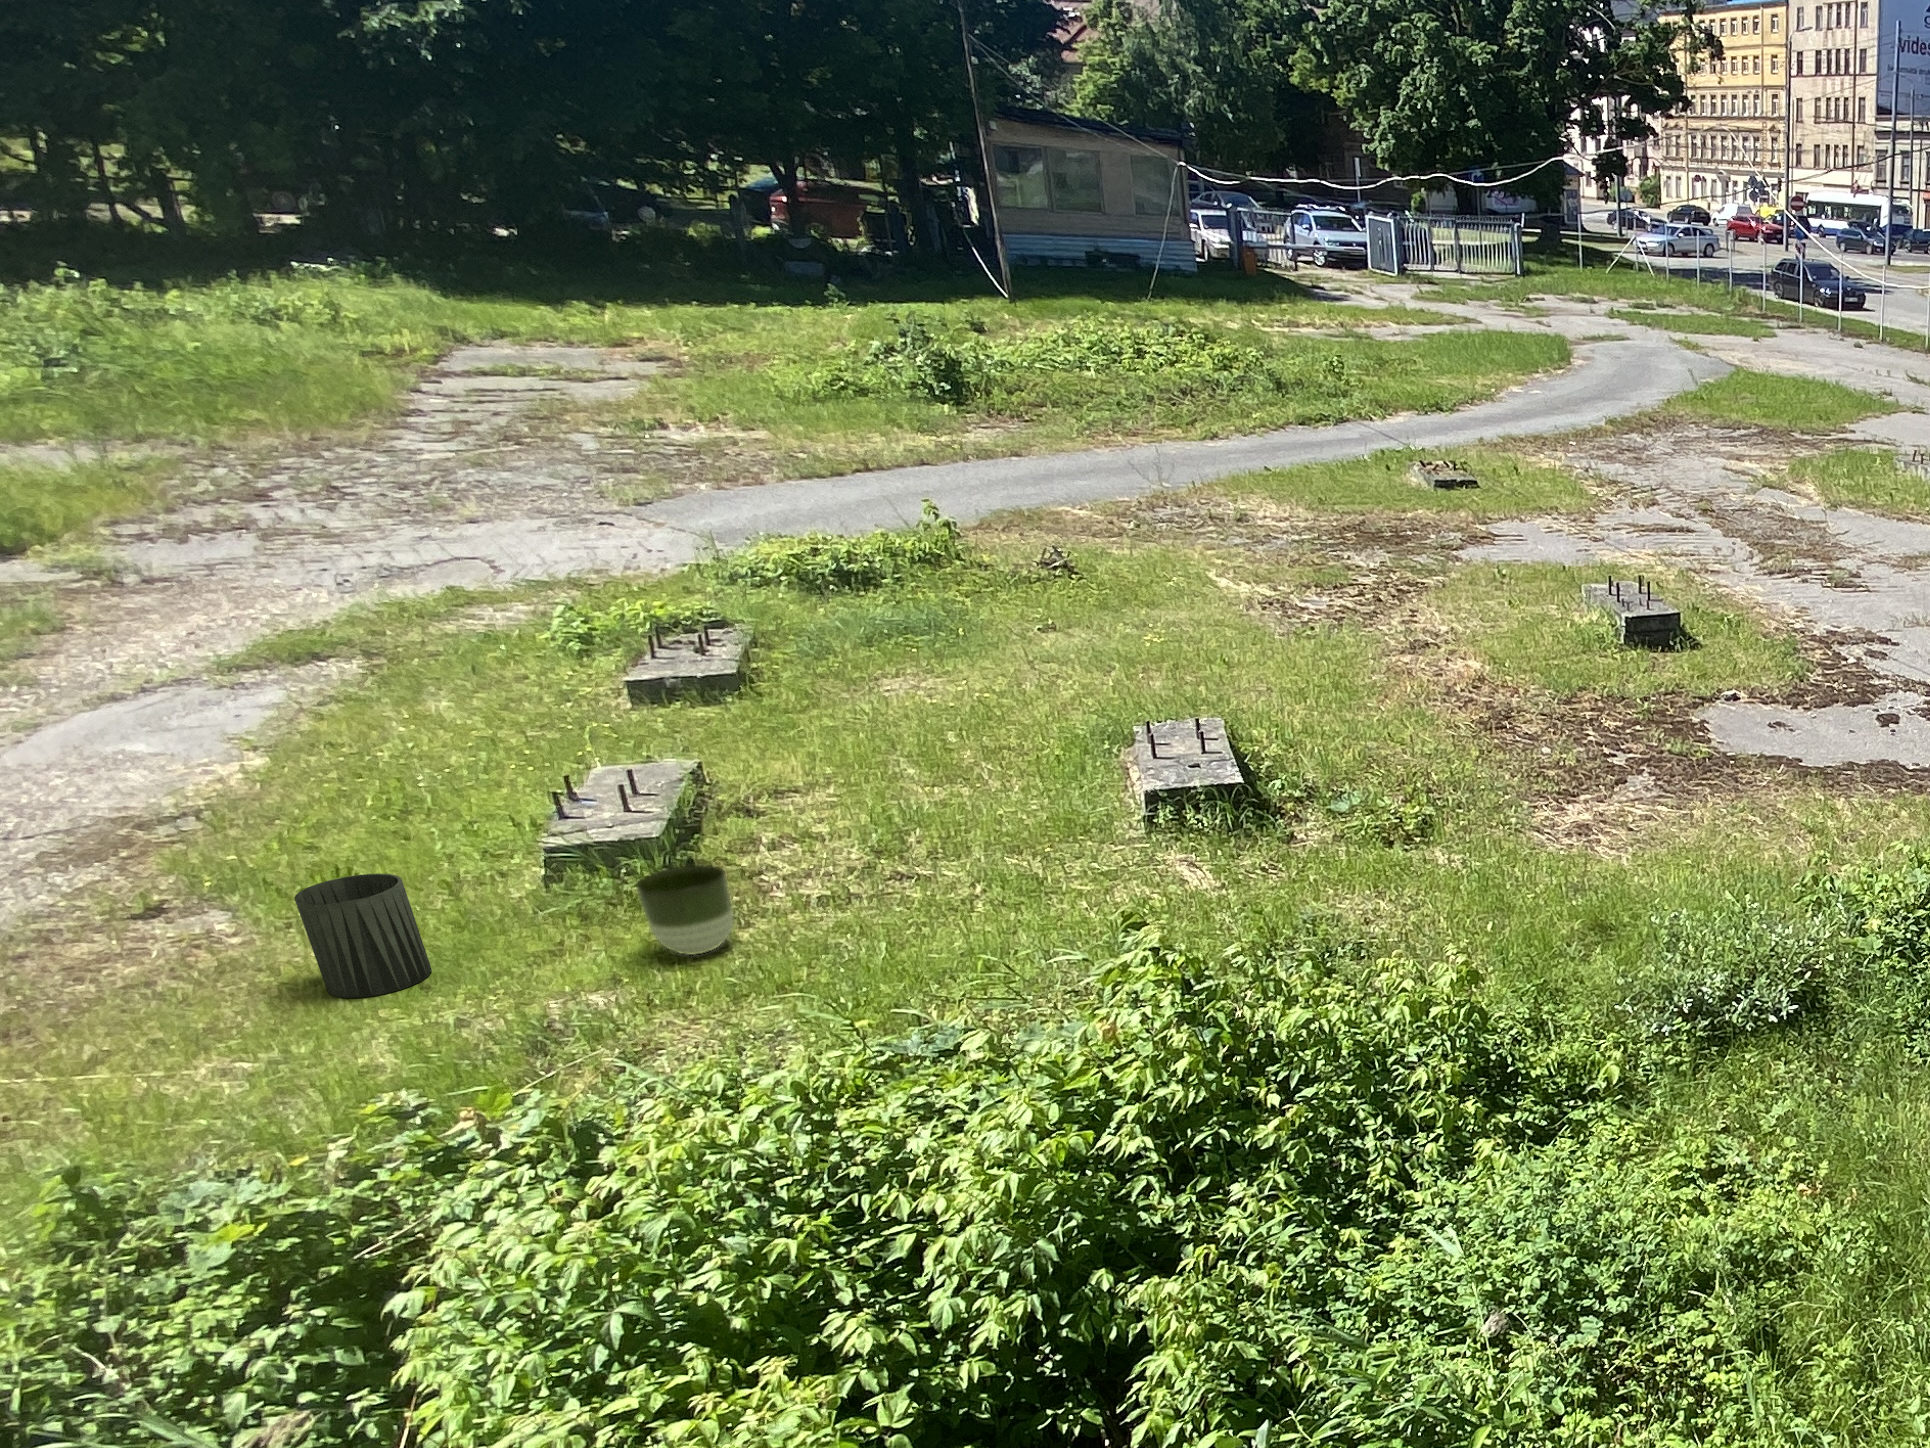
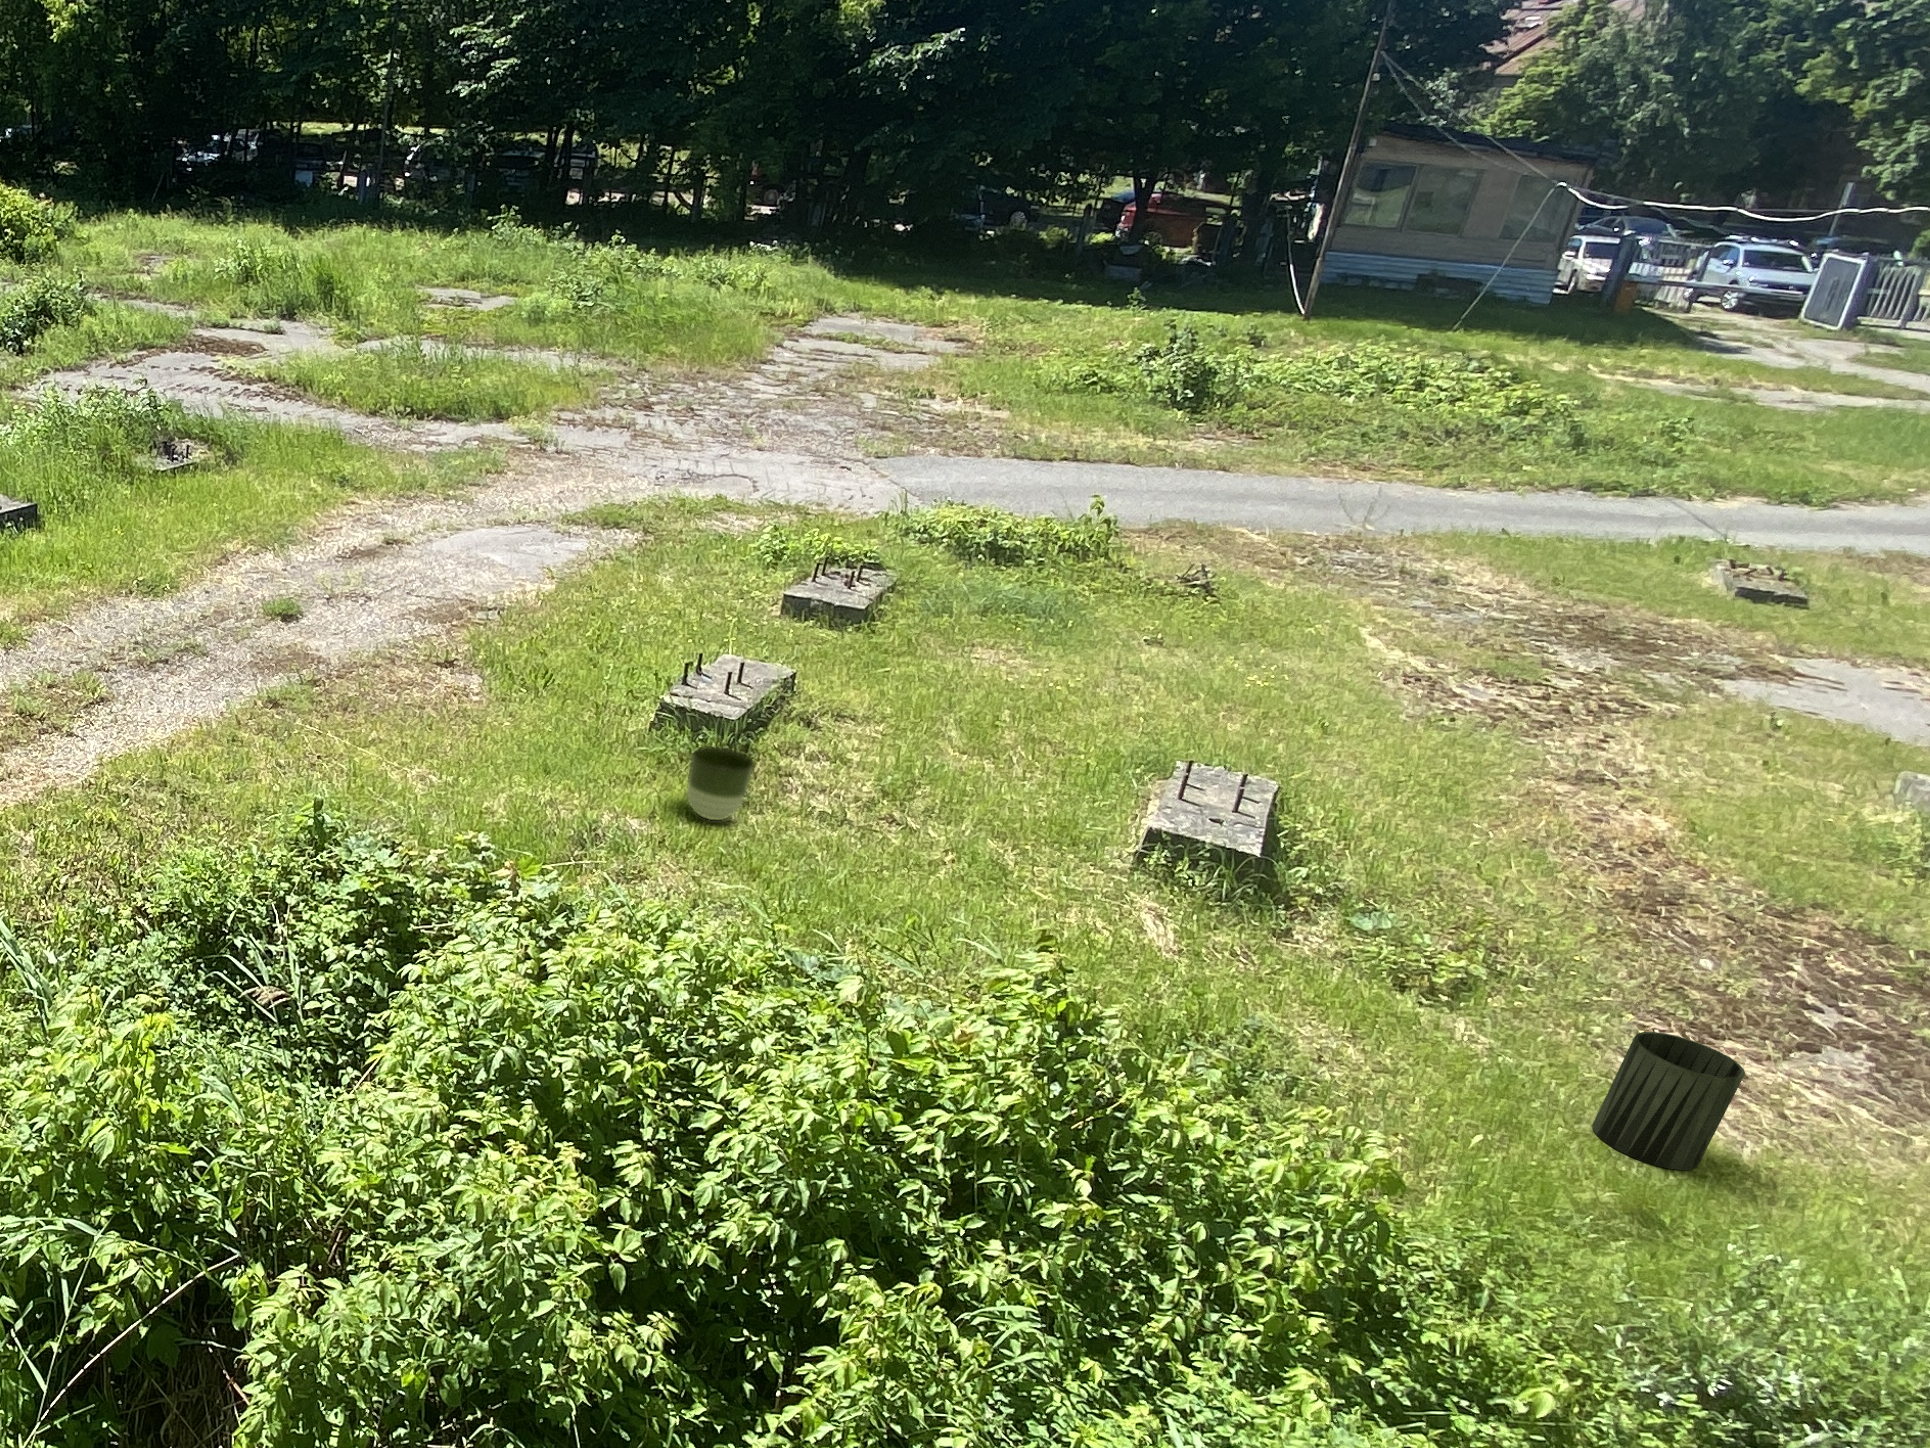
trash can: present [295,874,432,998] -> present [1592,1032,1745,1170]

